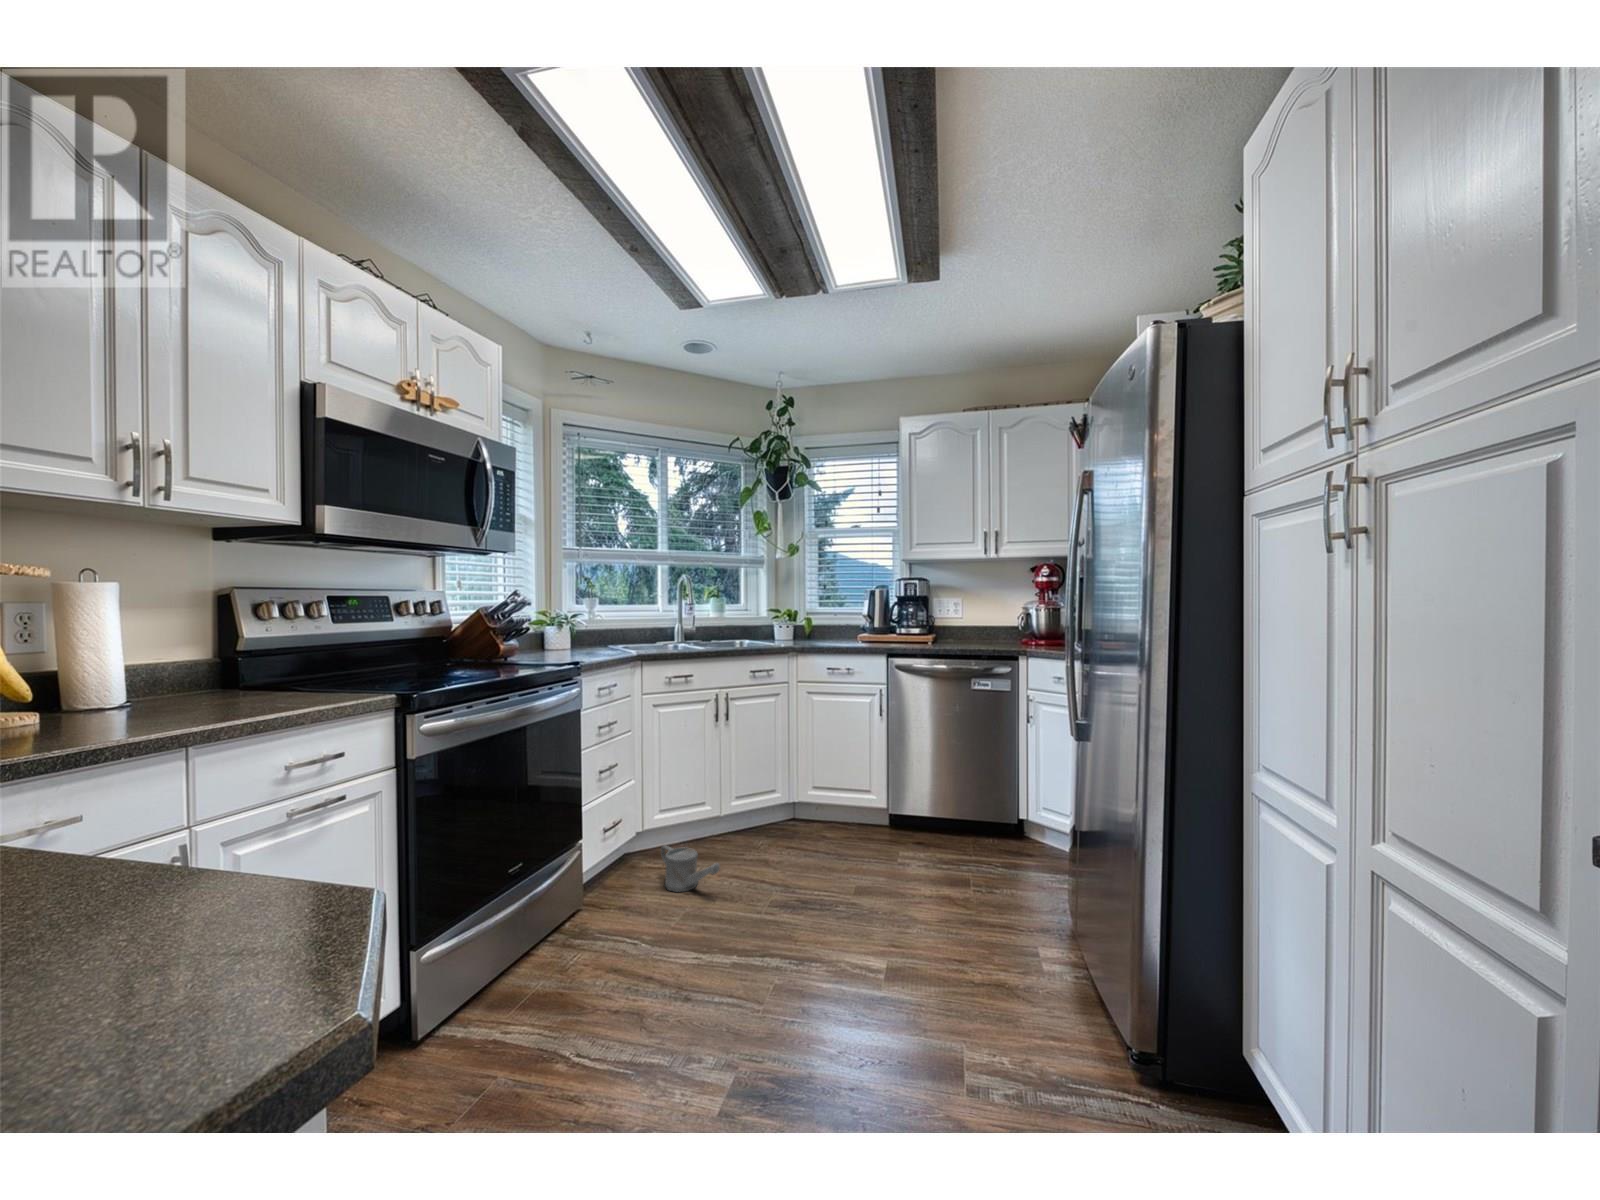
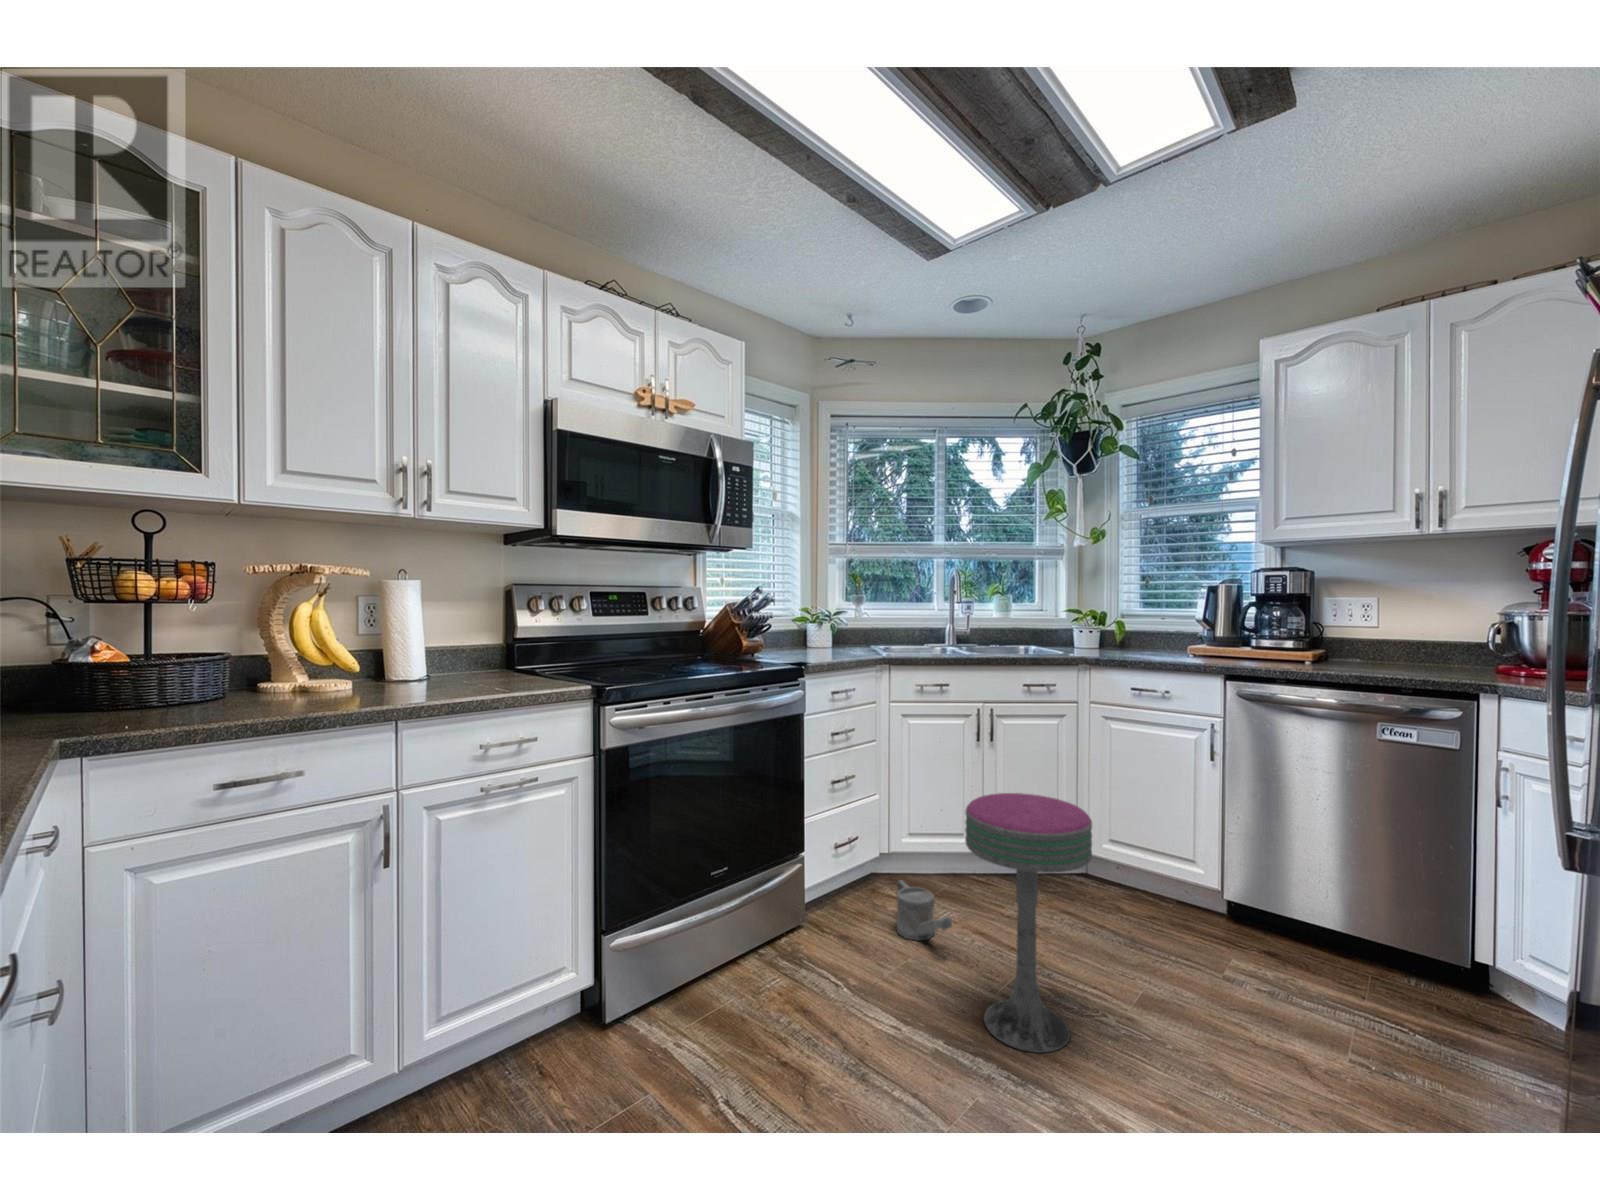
bar stool: none [745,752,837,944] -> present [965,793,1092,1053]

